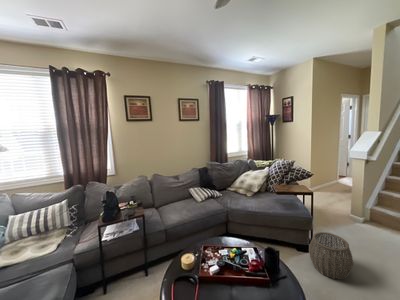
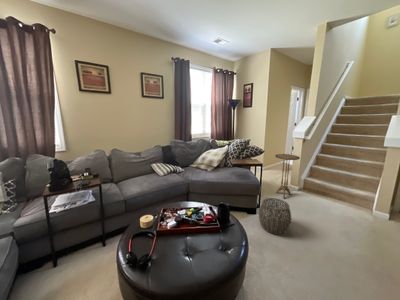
side table: none [326,177,358,231] -> present [275,154,300,199]

